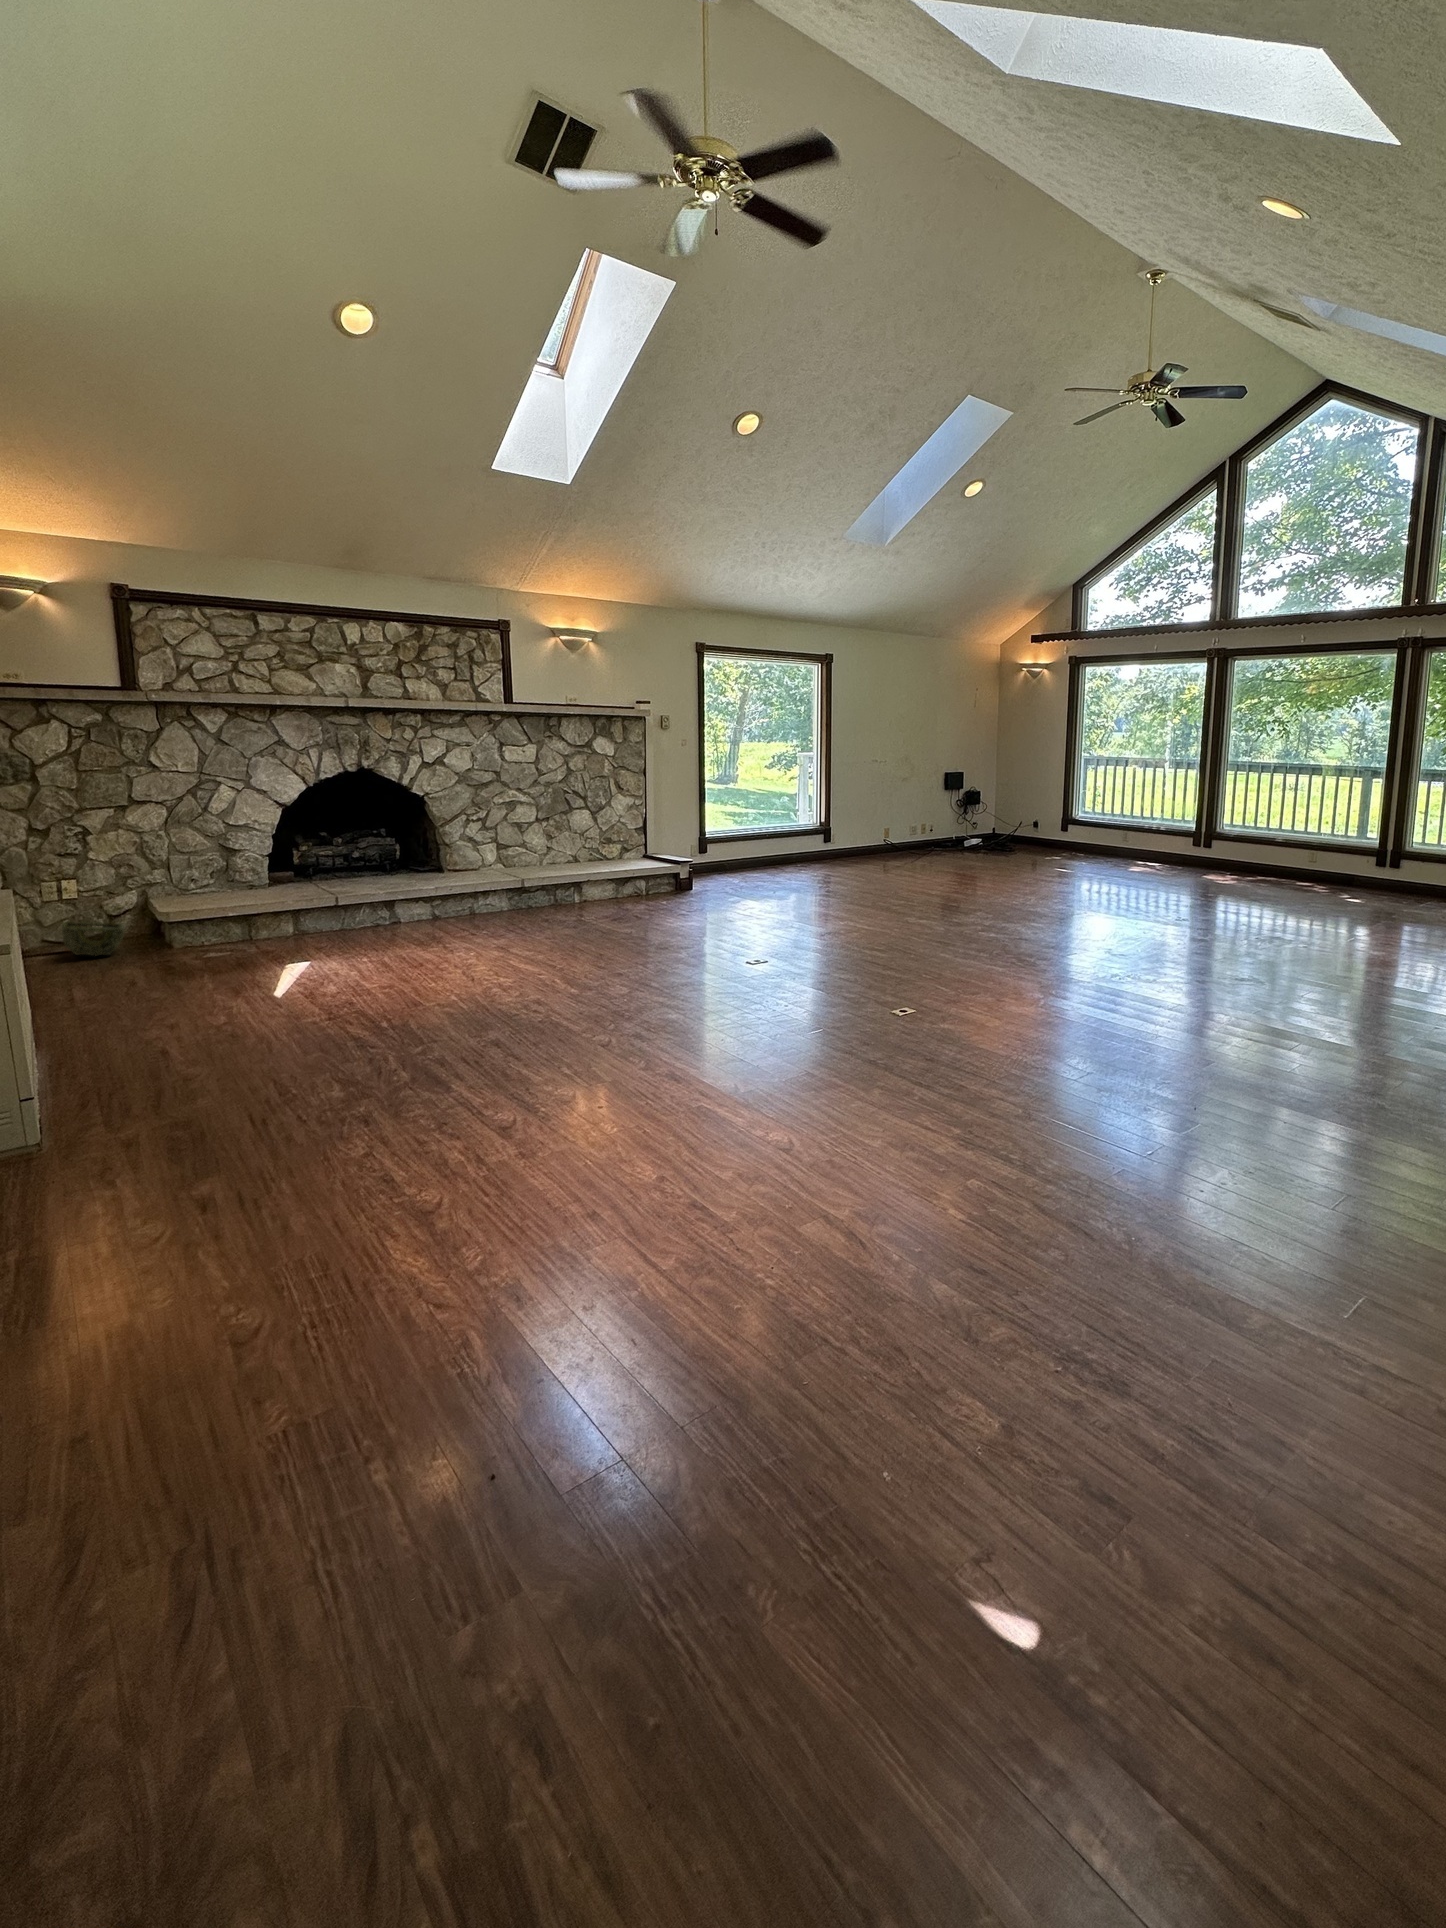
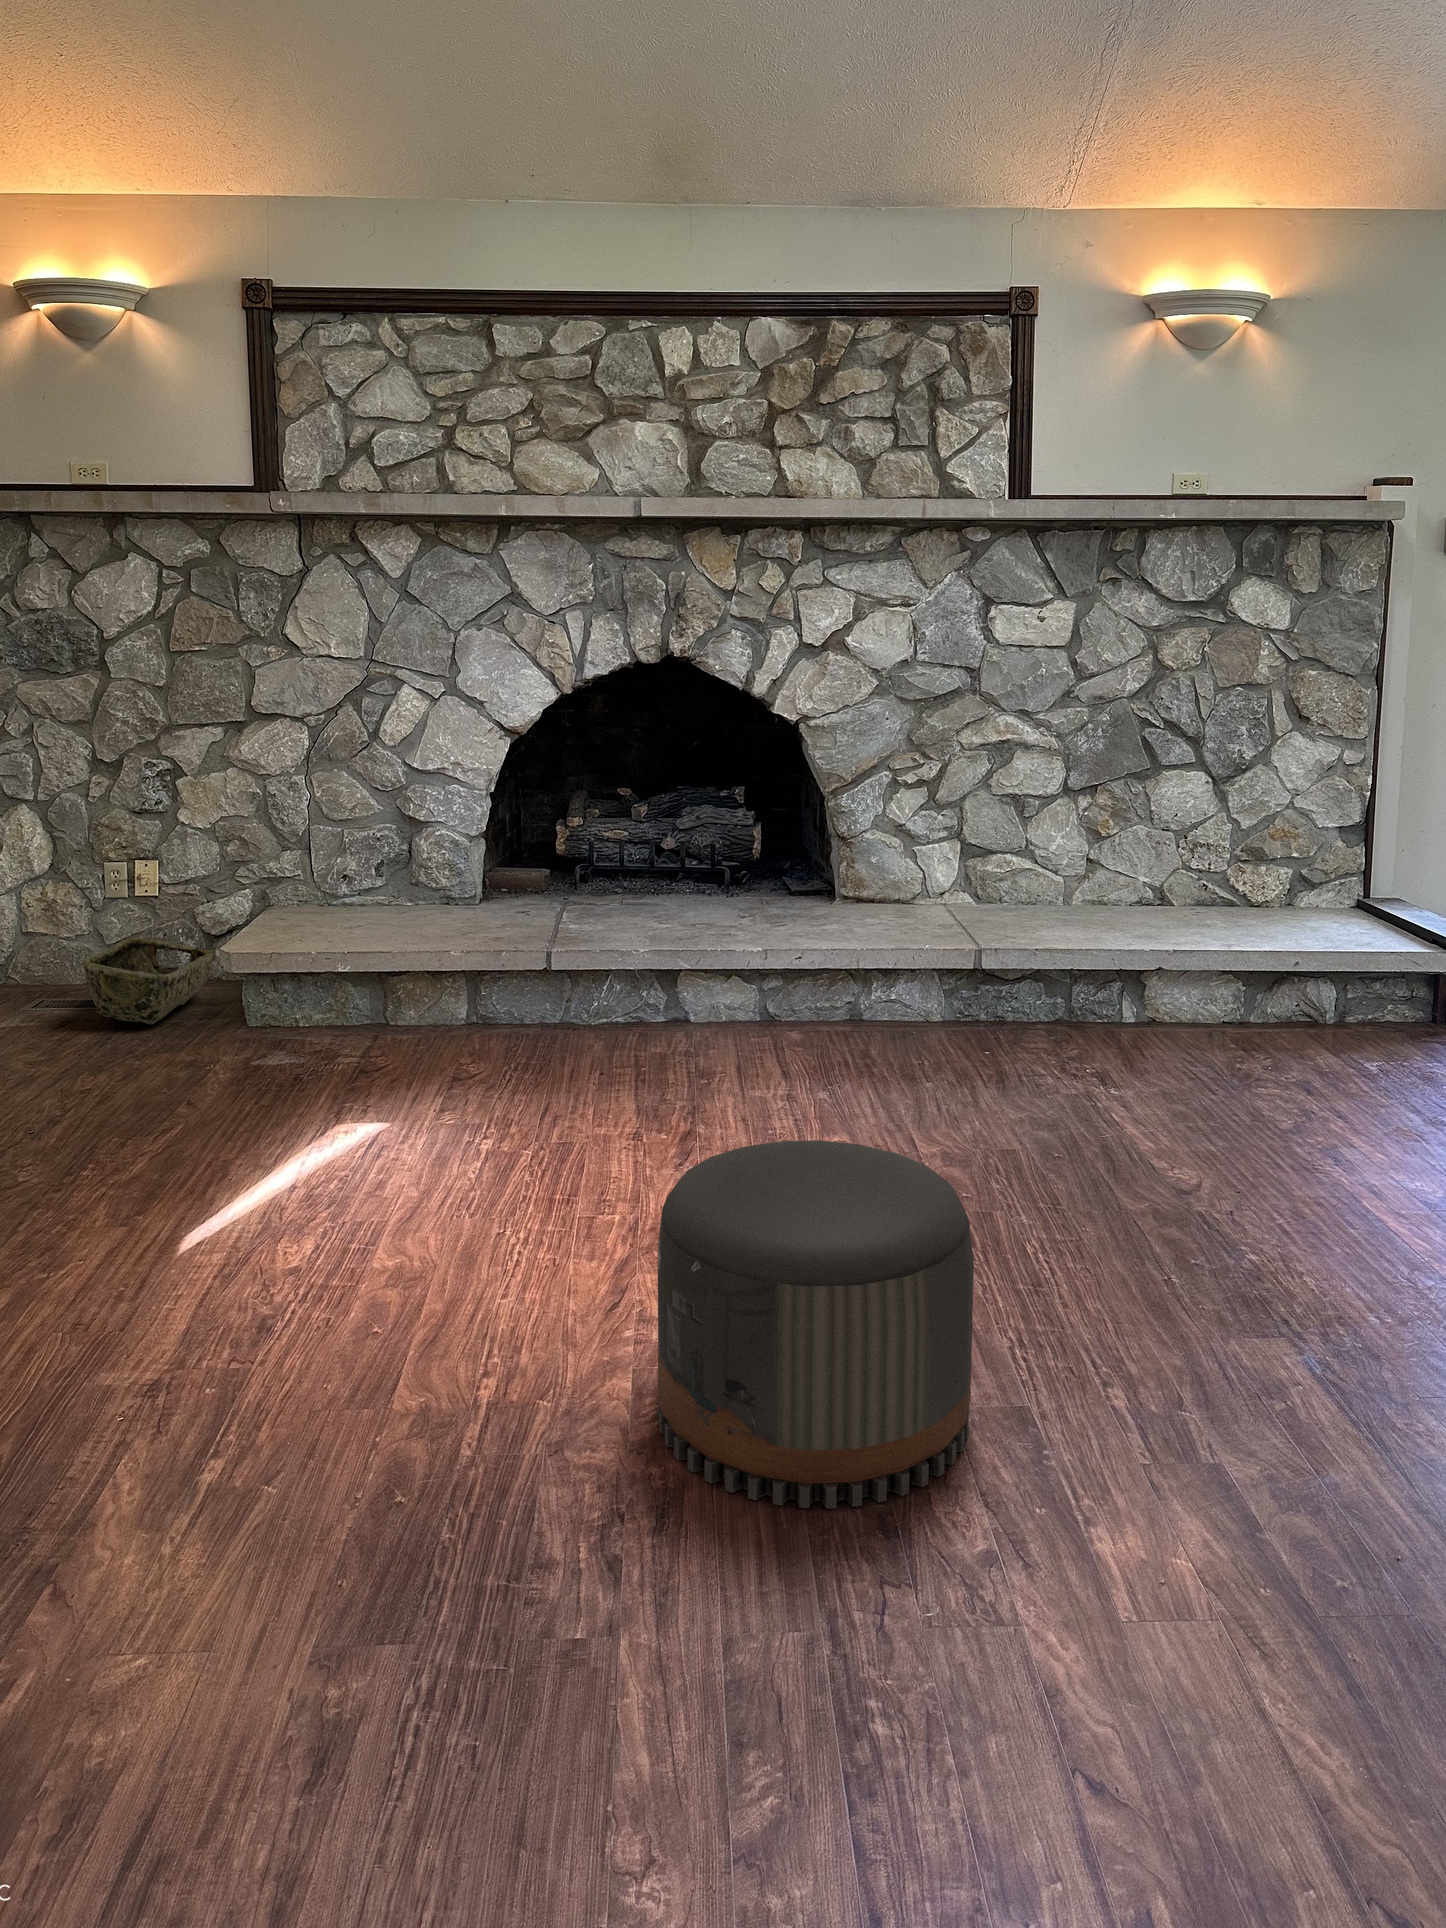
pouf: none [498,889,597,974] -> present [657,1140,974,1508]

